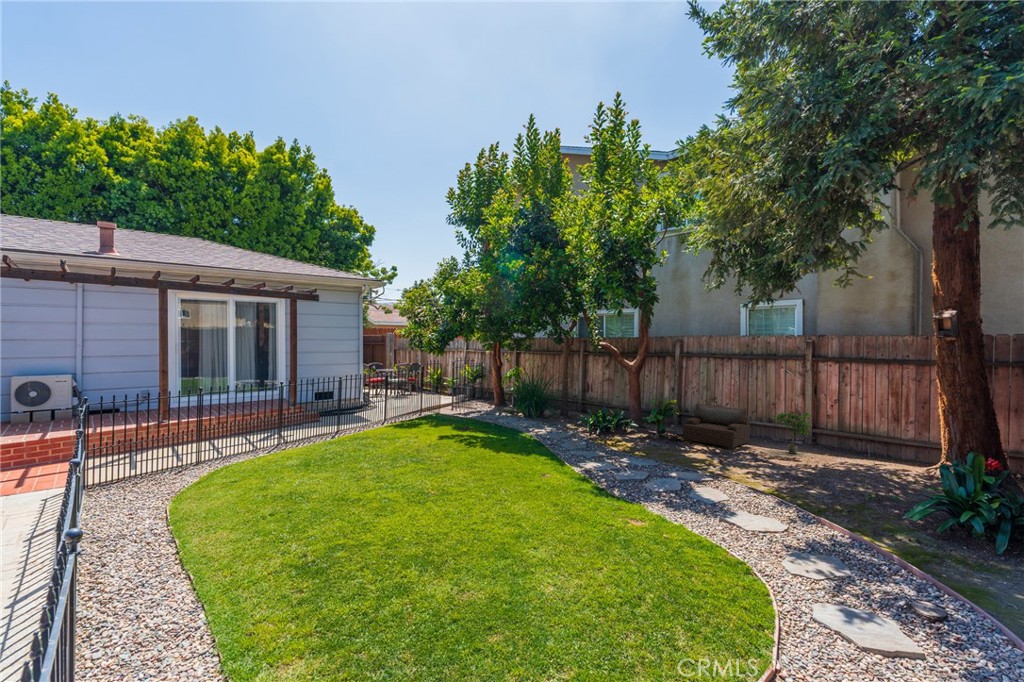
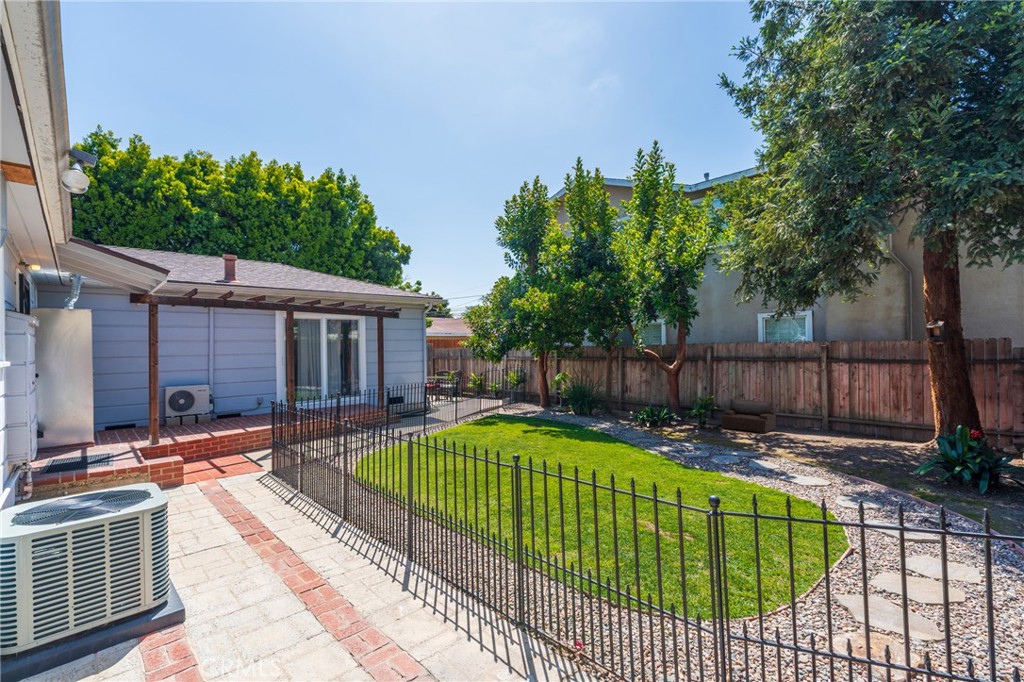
potted plant: present [776,412,811,454] -> none [796,403,829,436]

